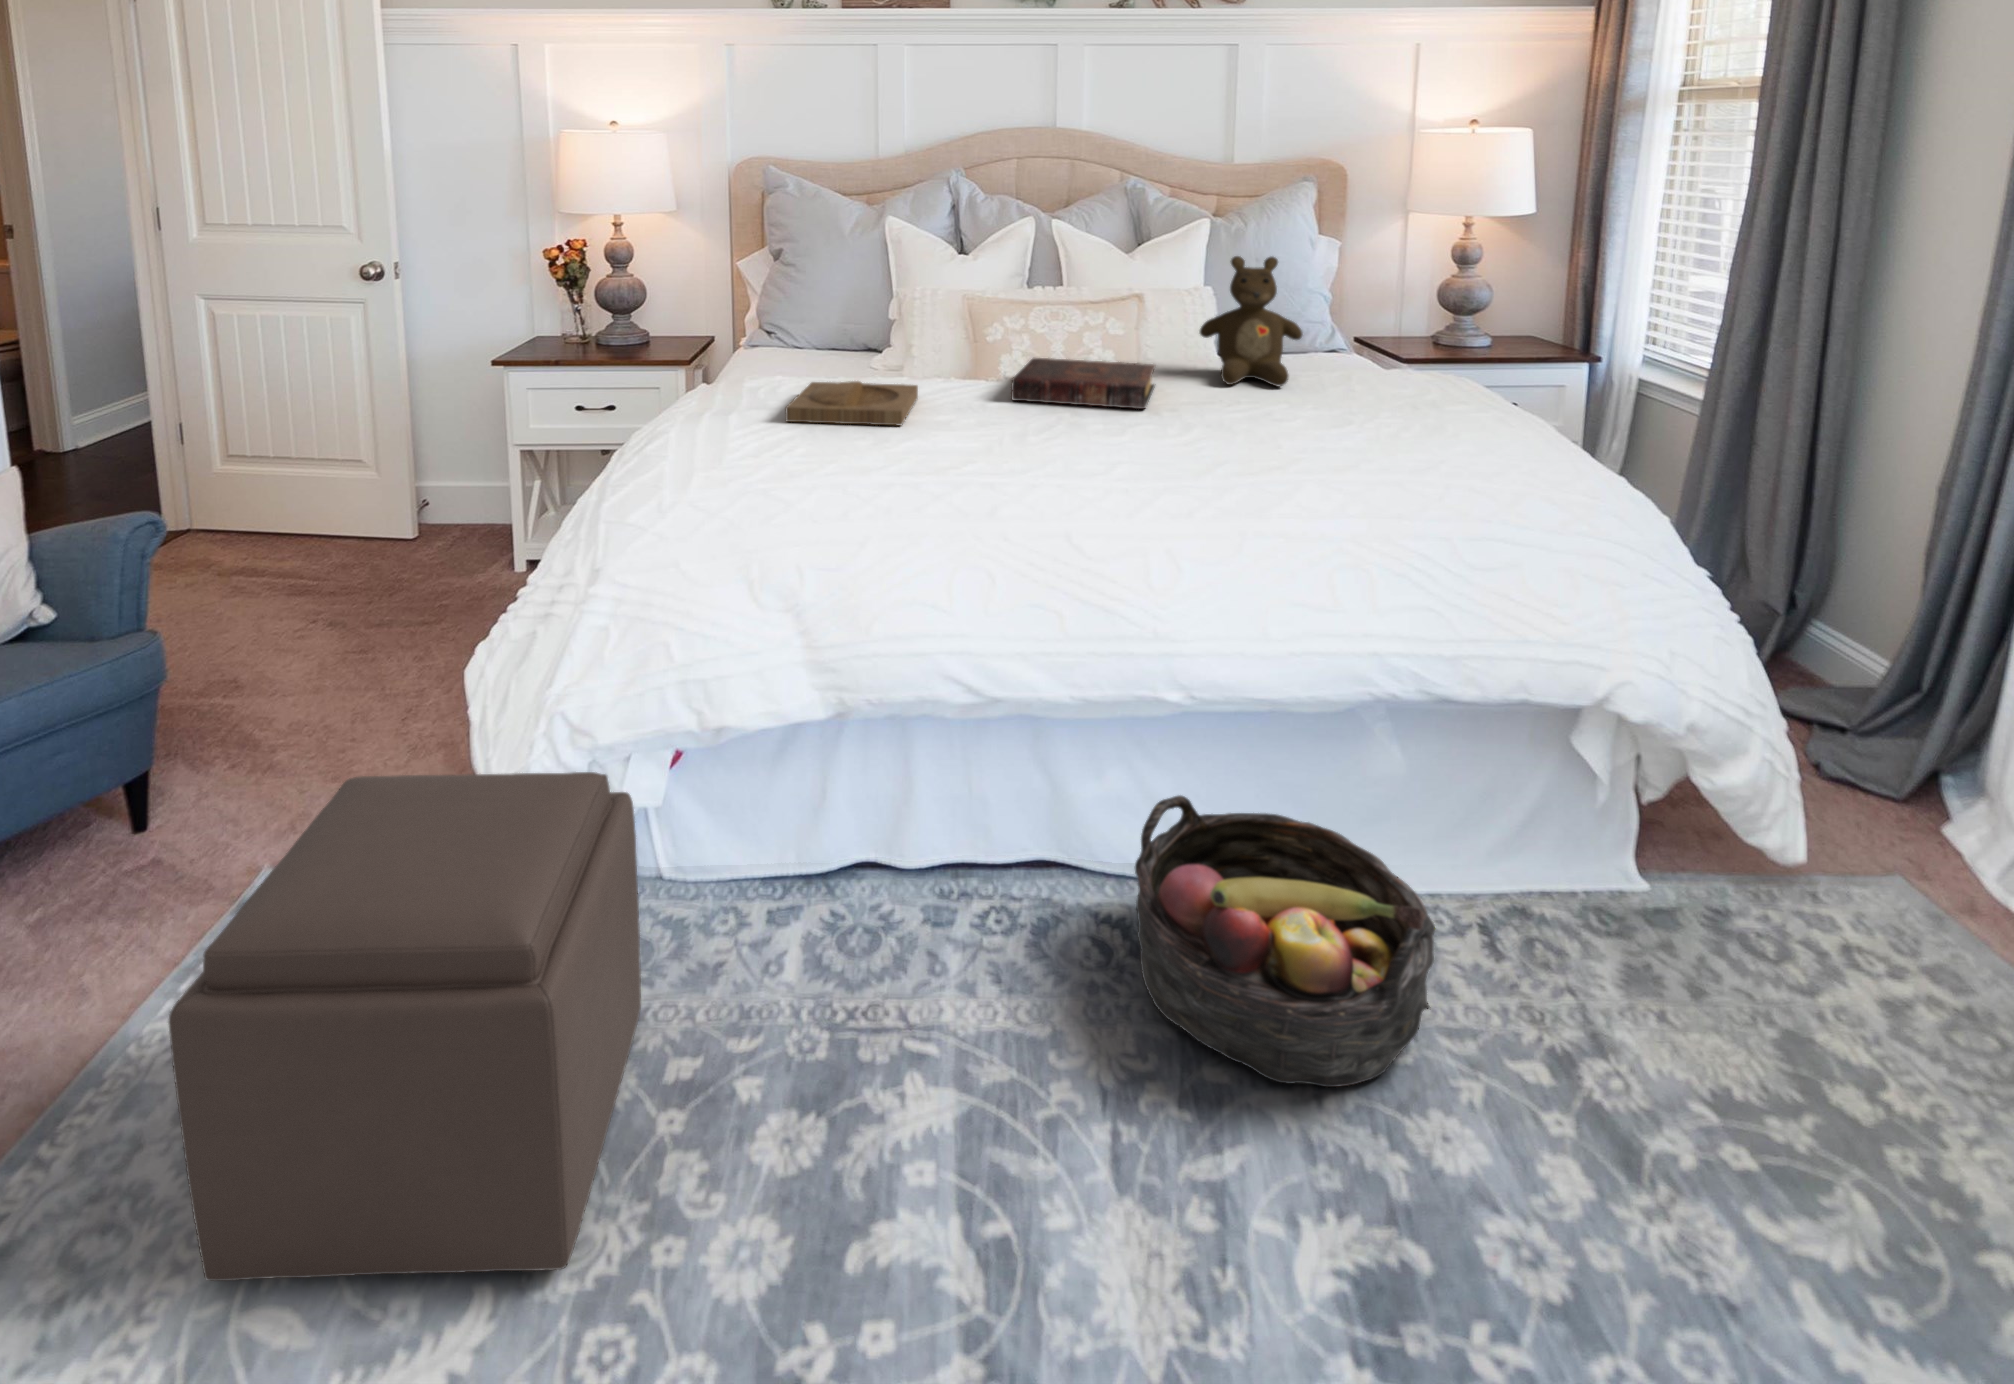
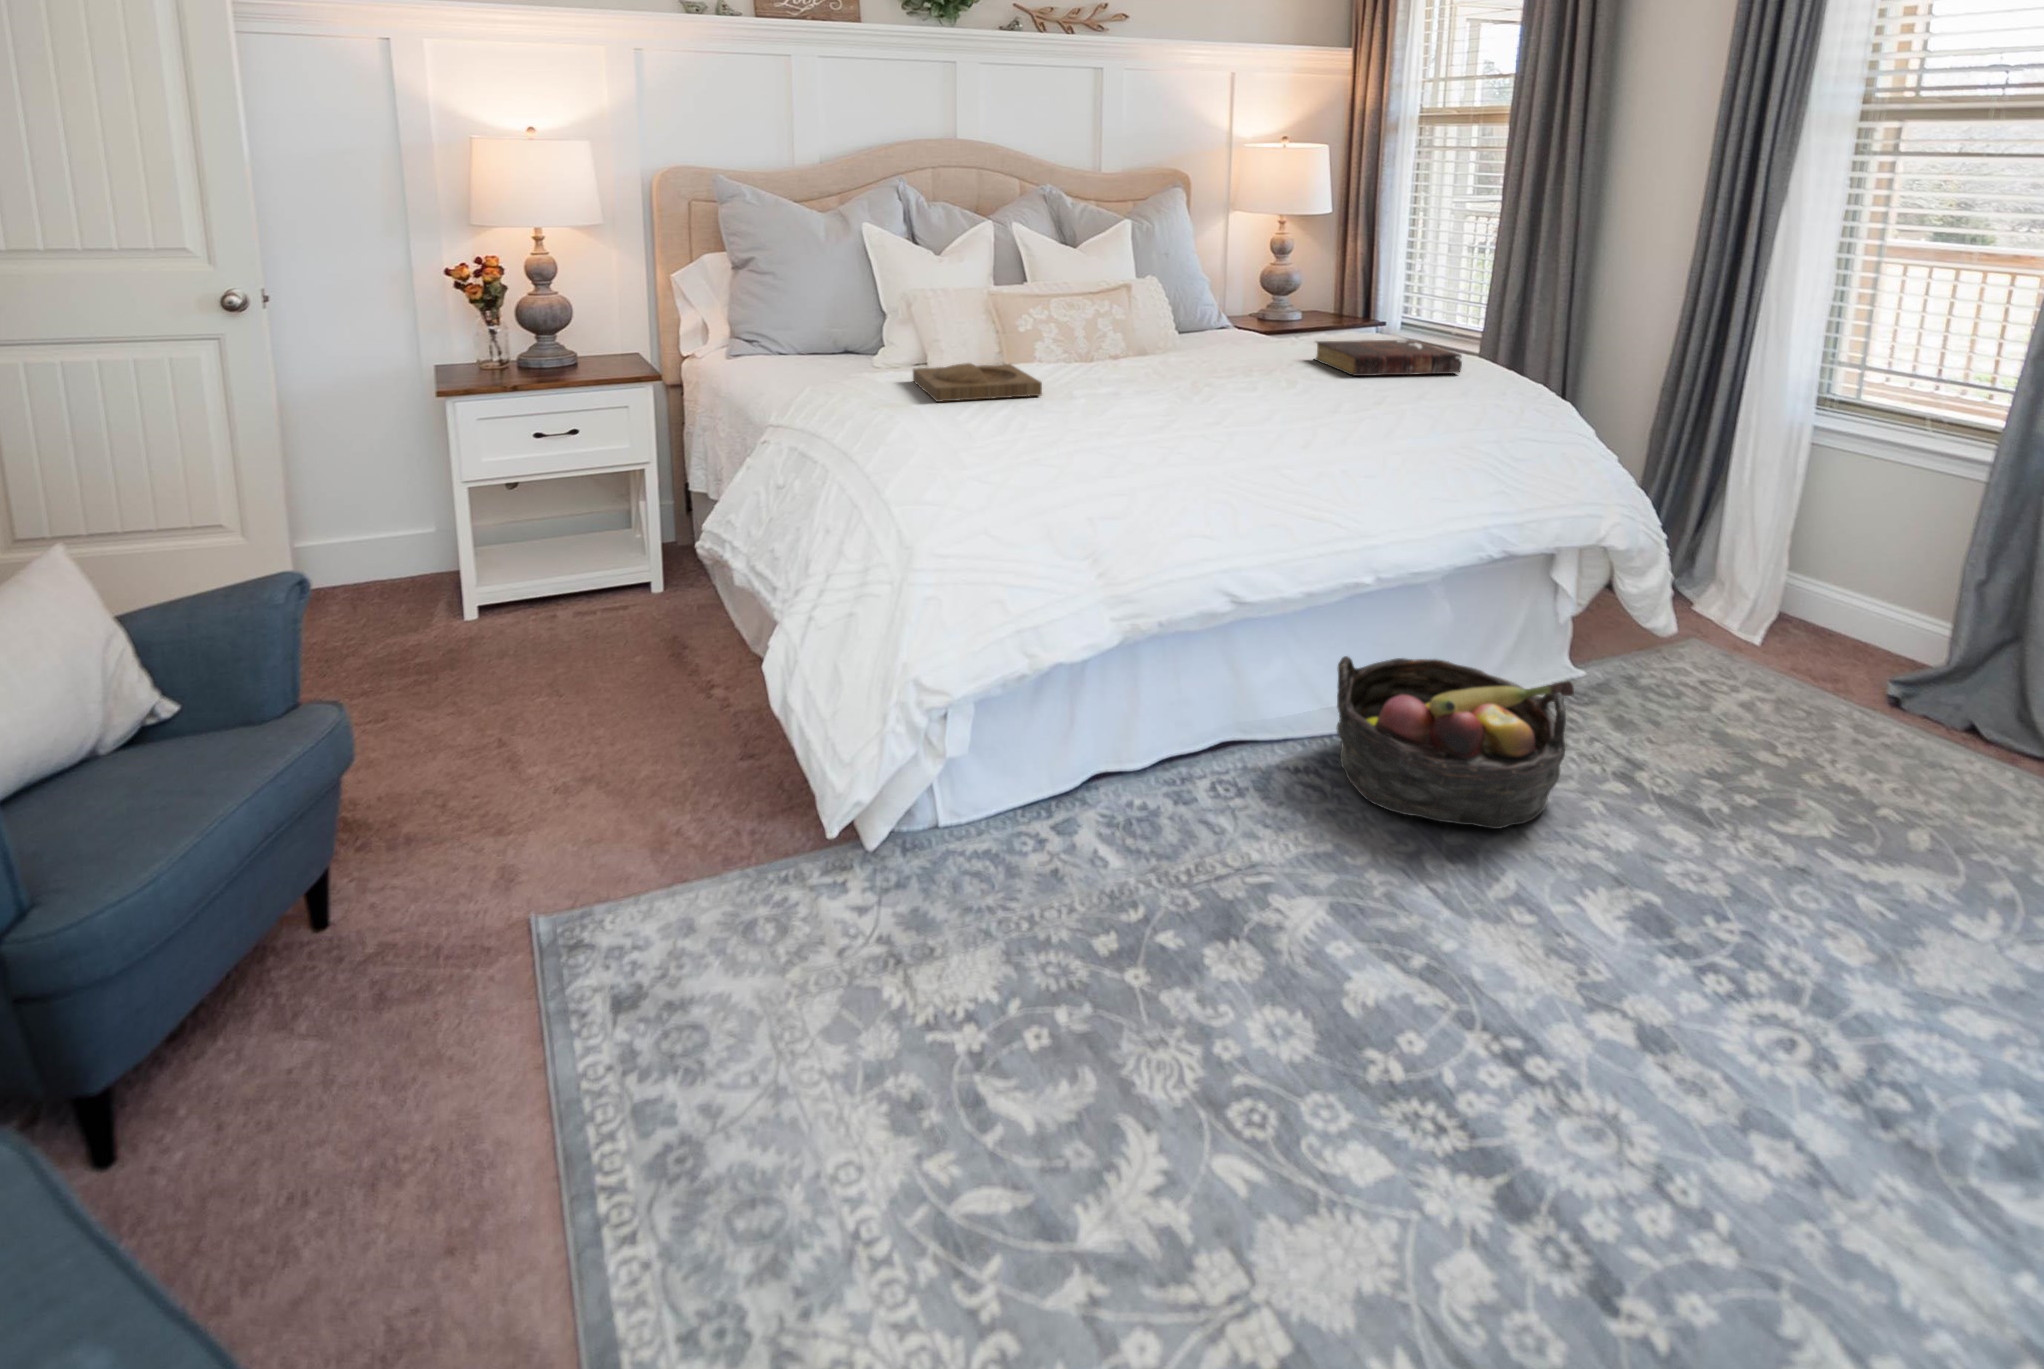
teddy bear: present [1200,256,1302,387] -> none [1188,242,1269,349]
book: present [1011,358,1155,409] -> present [1315,340,1462,376]
ottoman: present [169,772,641,1281] -> none [755,710,1170,1247]

